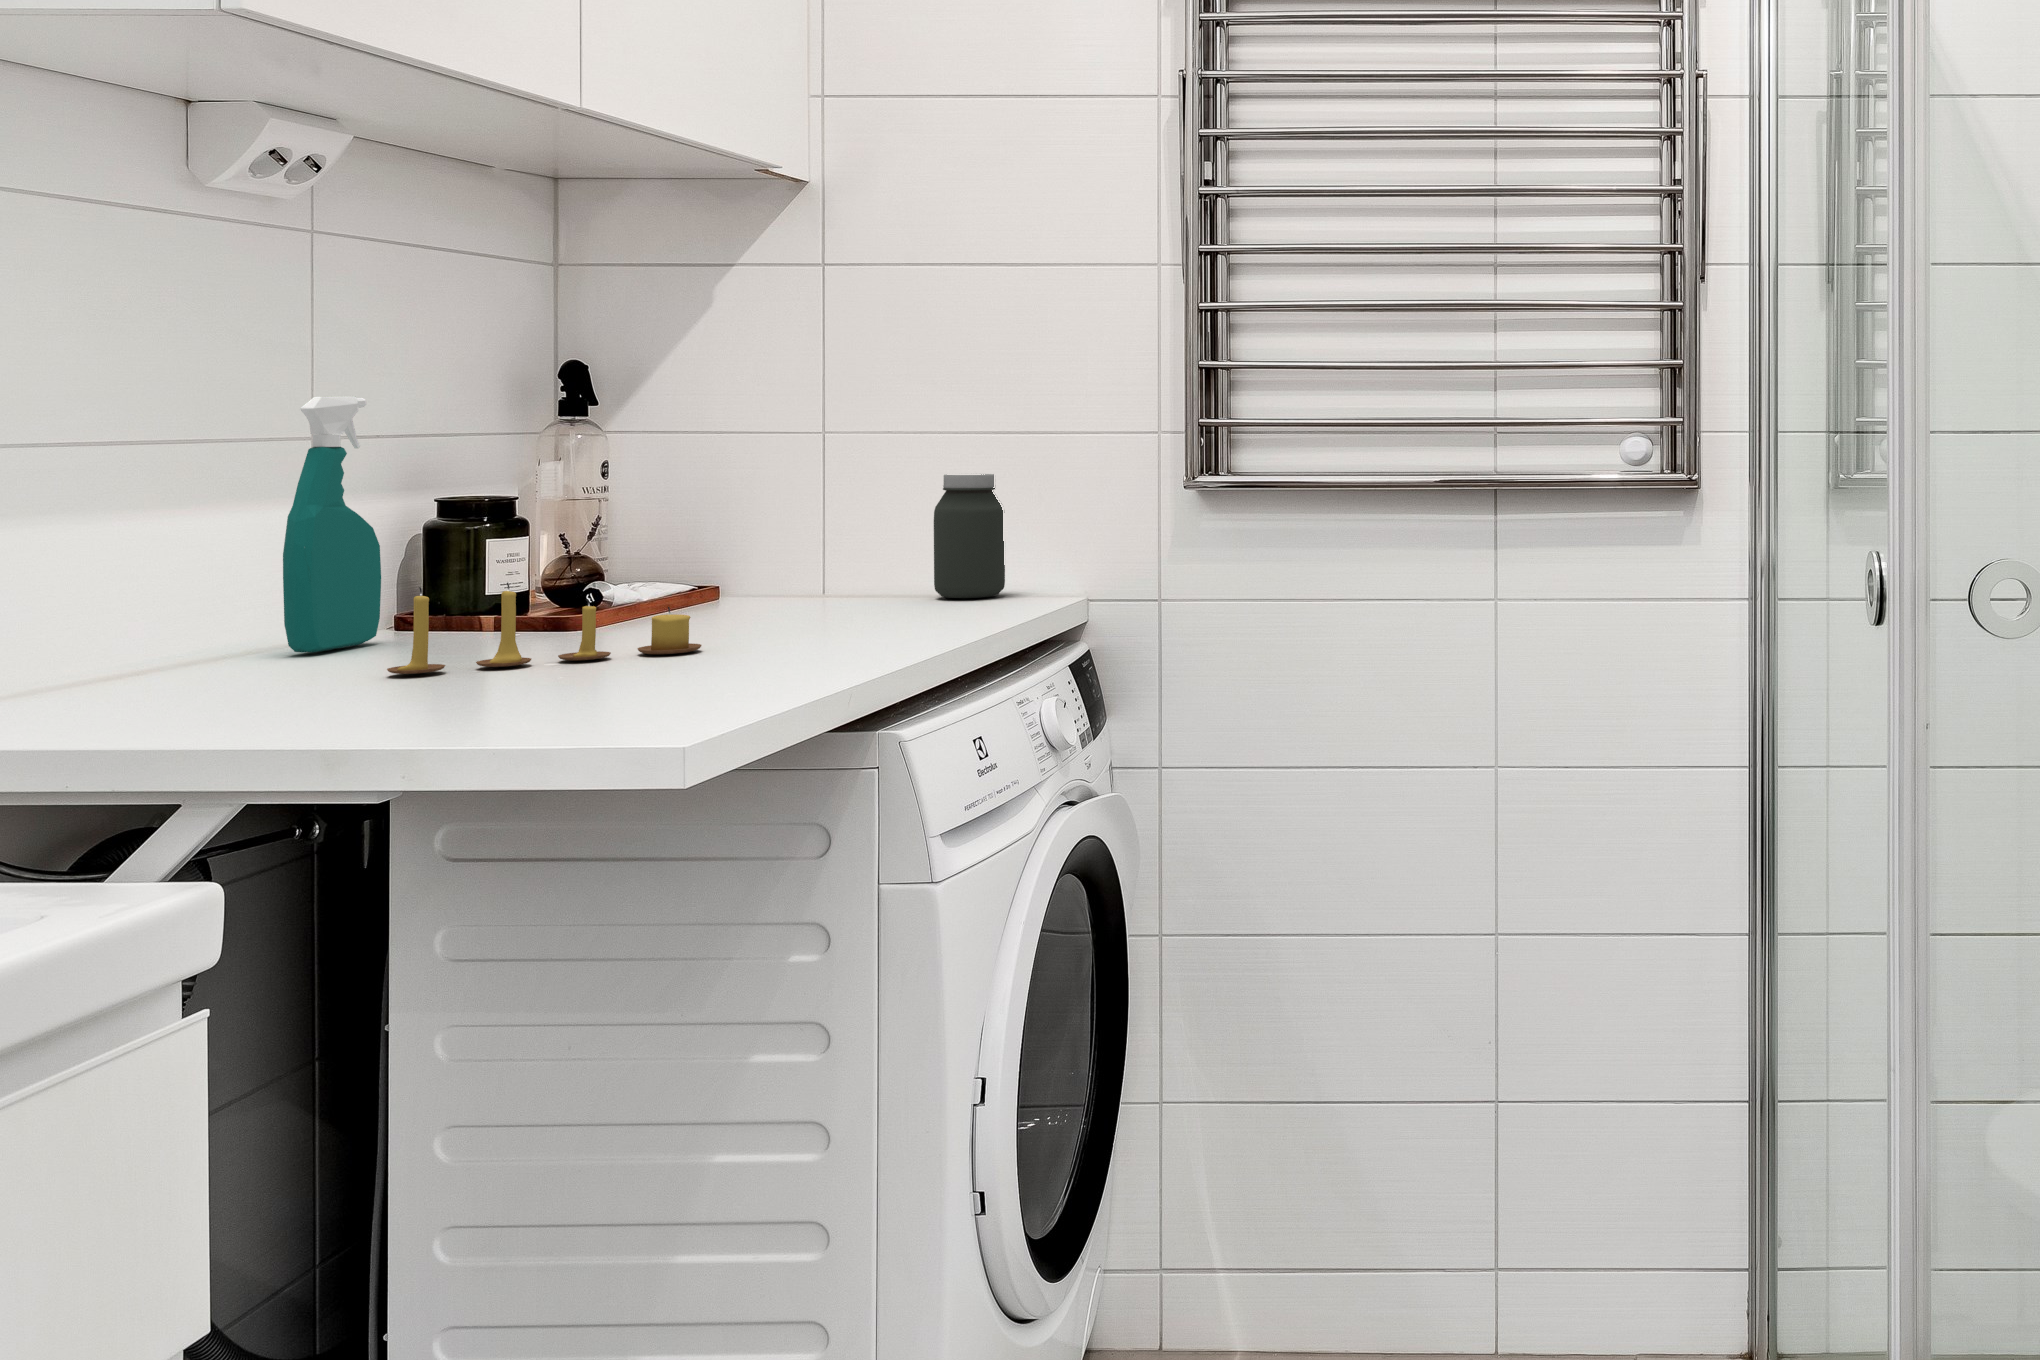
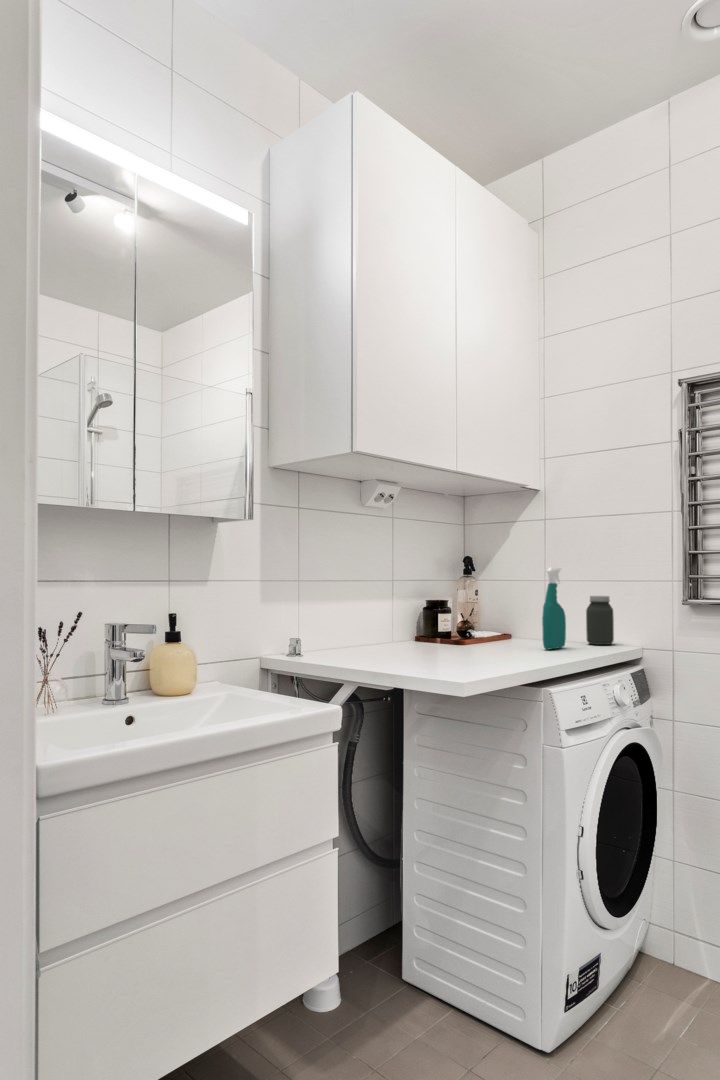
spray bottle: present [283,396,381,652] -> present [542,567,566,649]
candle: present [387,583,702,674] -> none [405,630,495,657]

